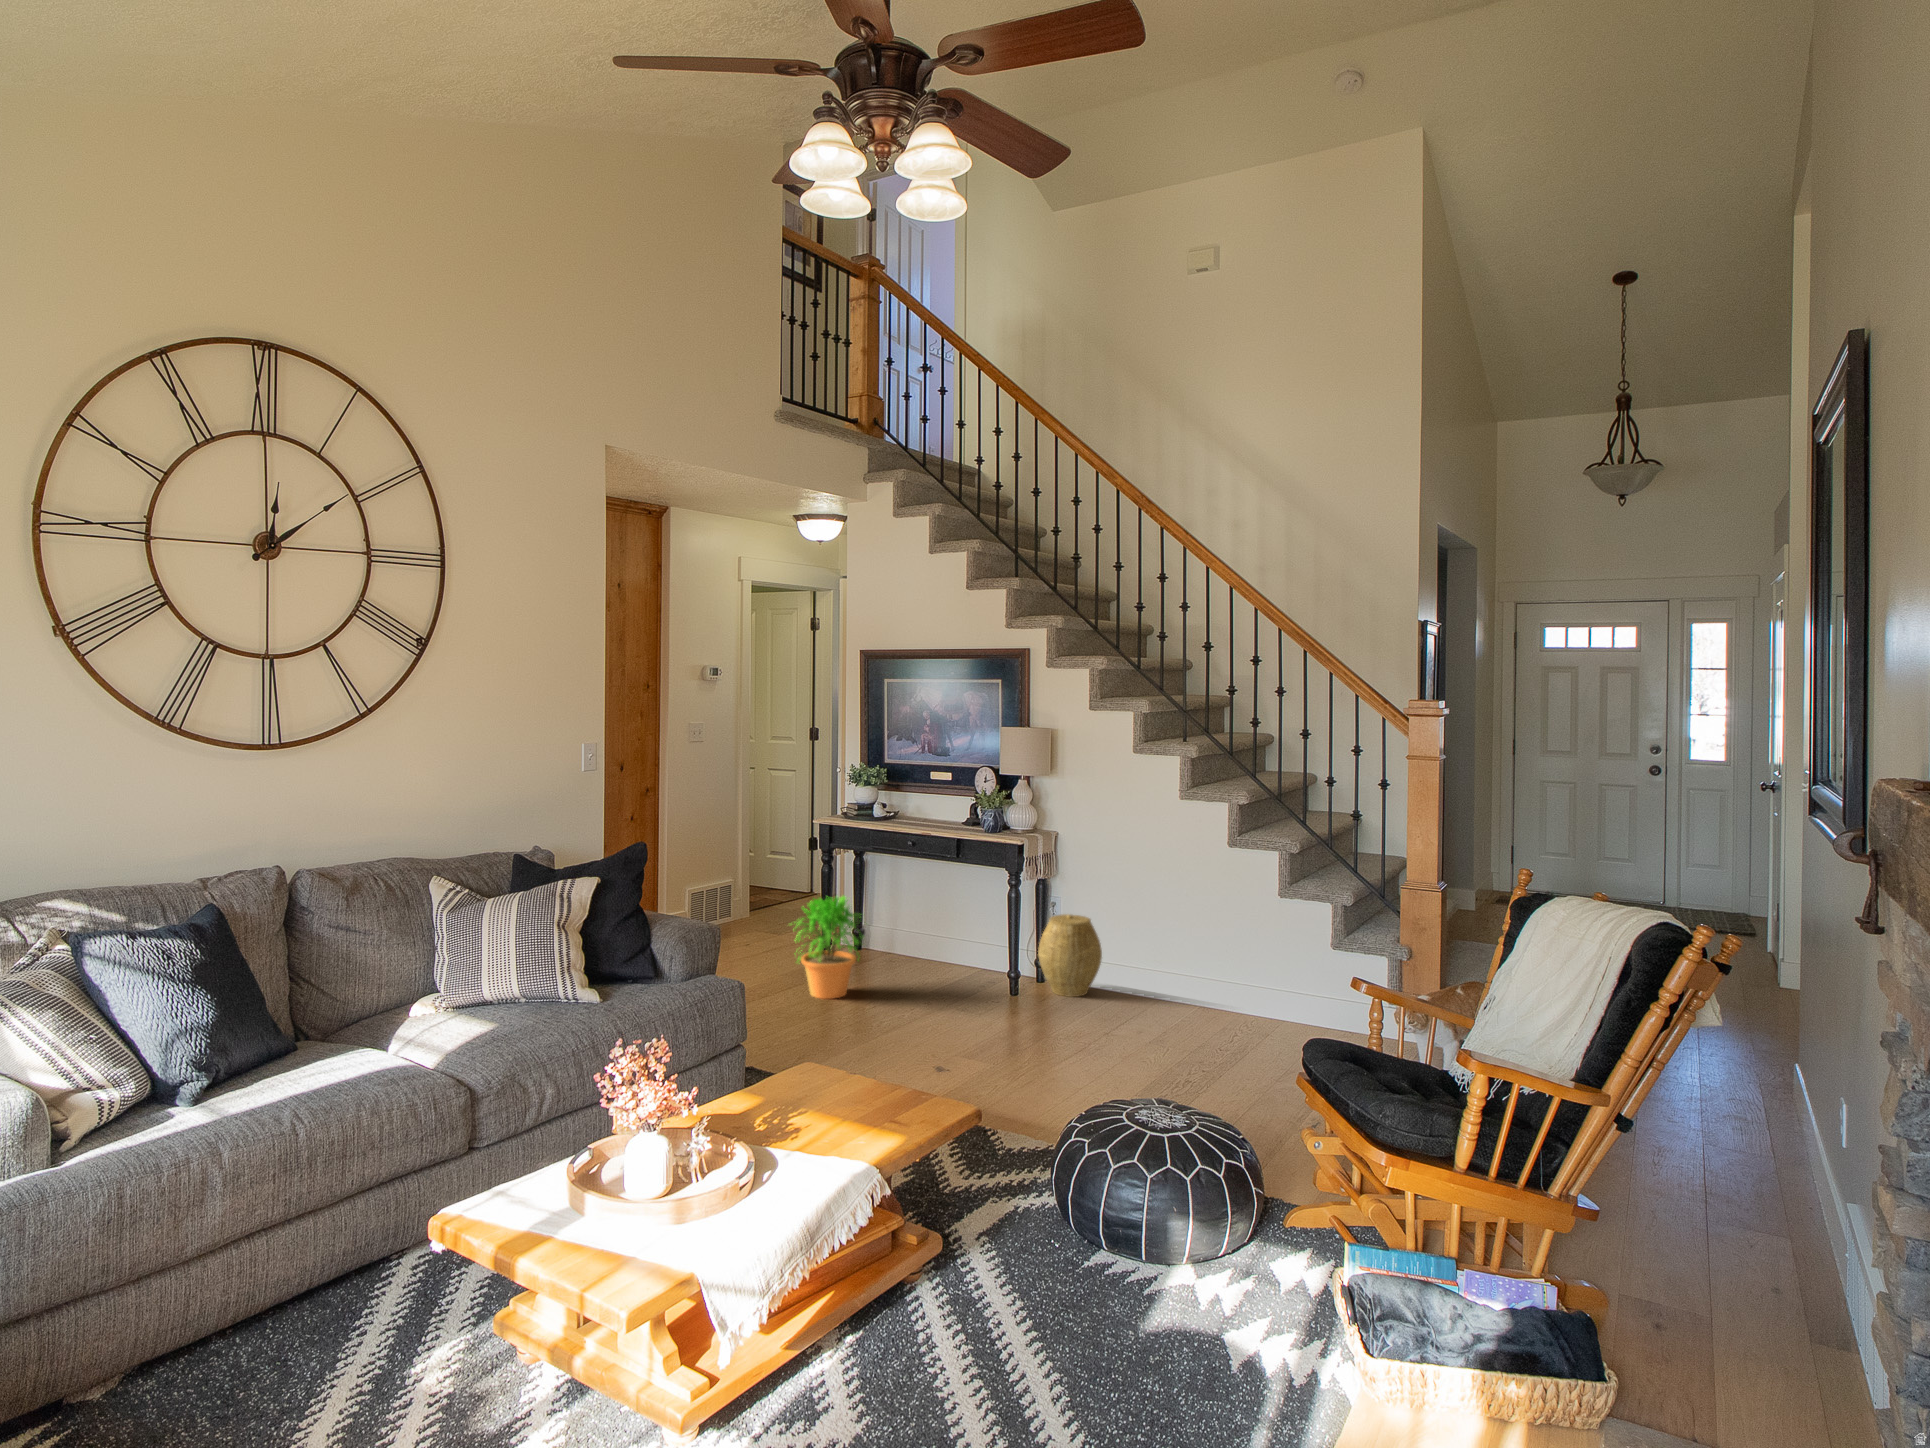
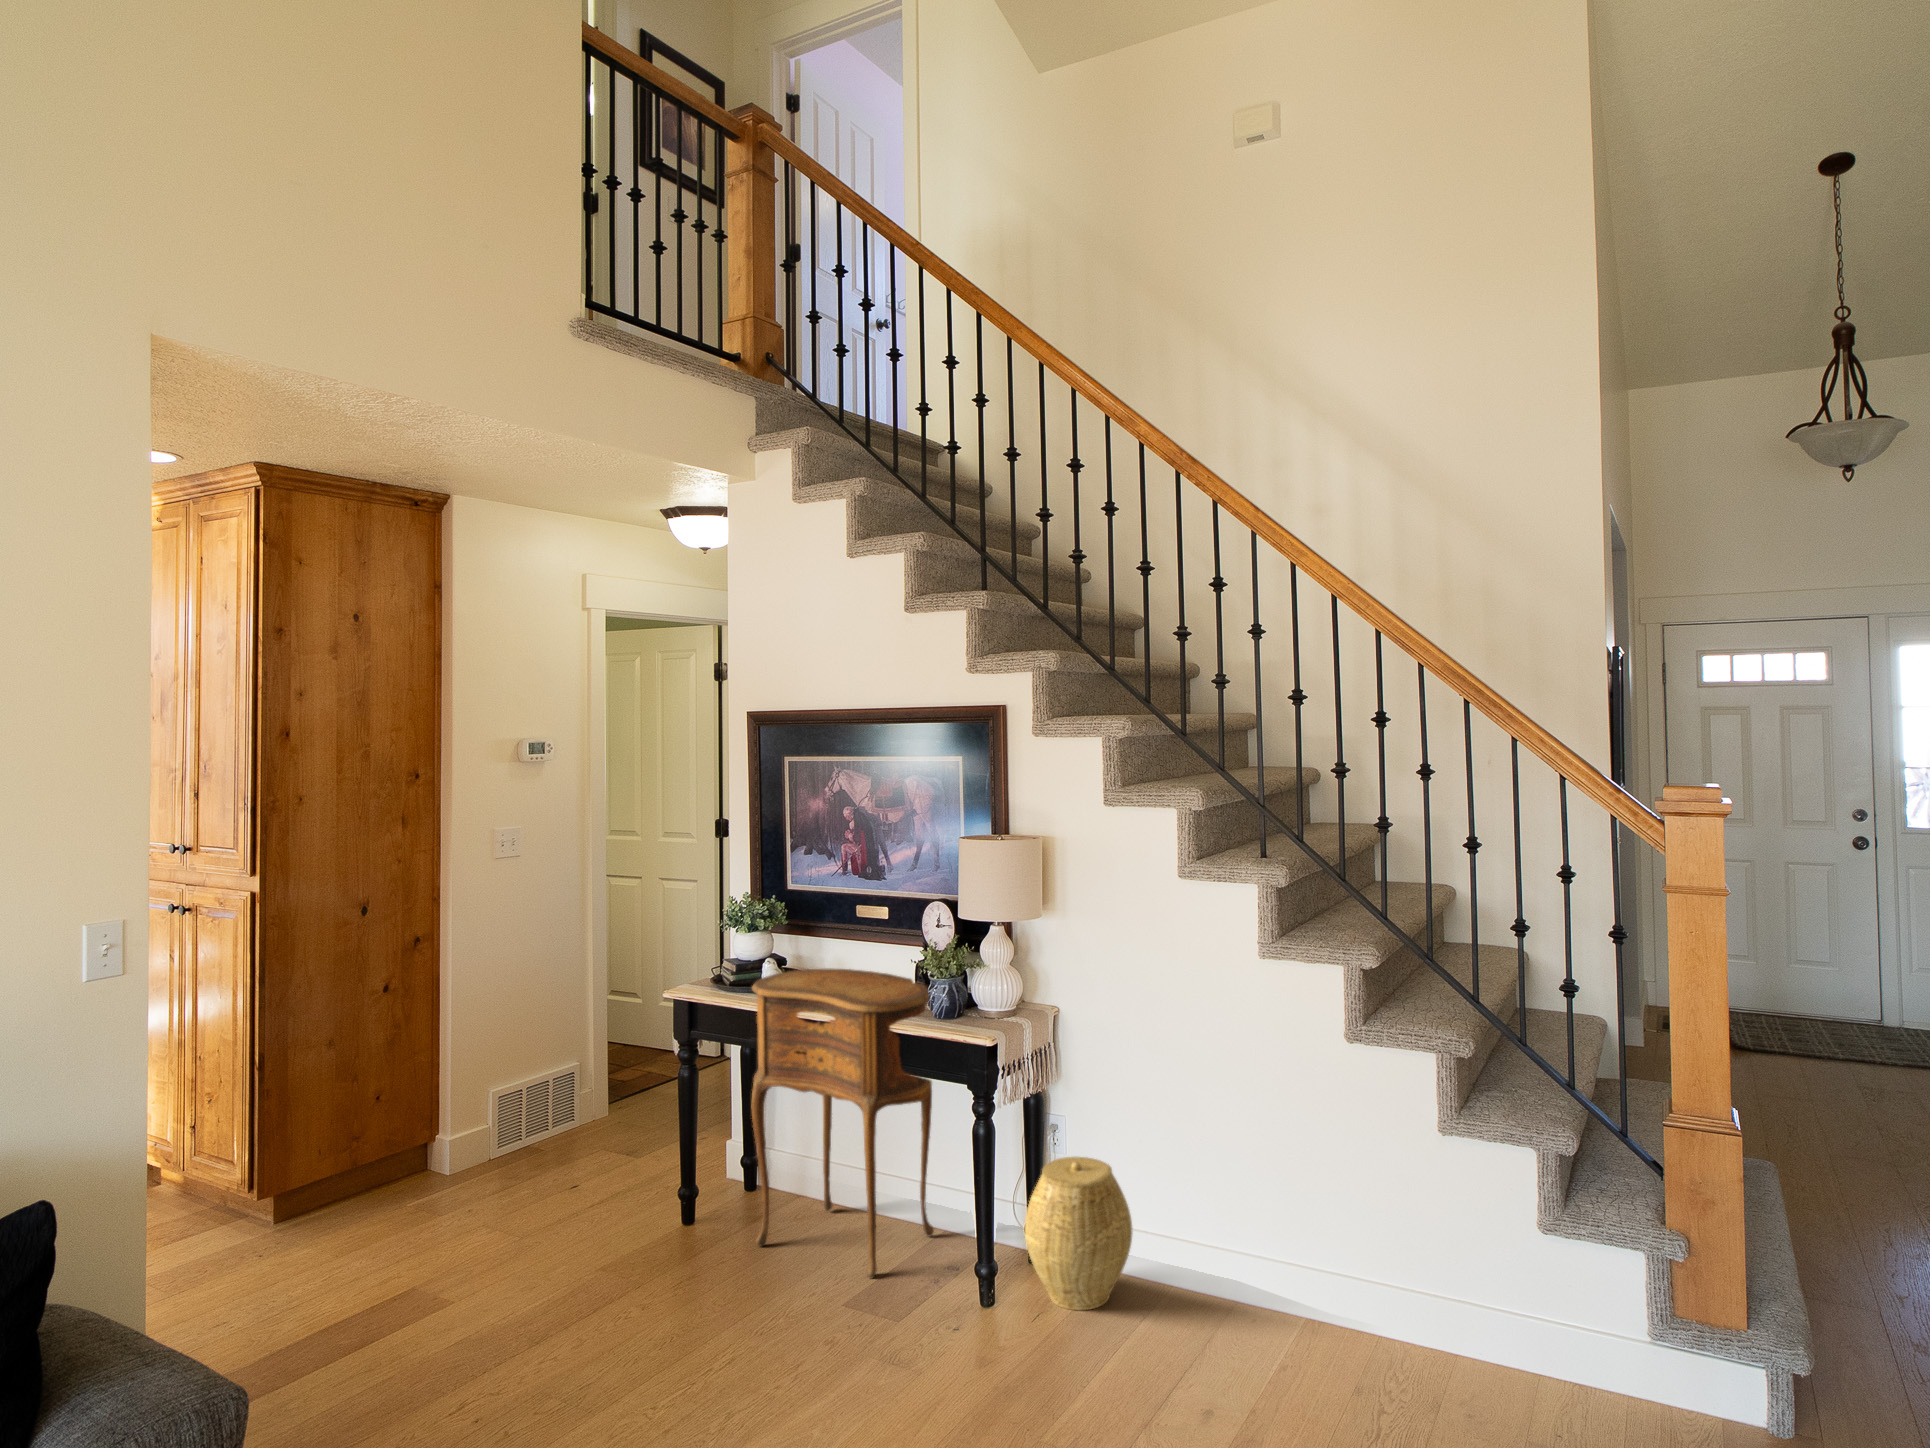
side table: none [872,809,983,983] -> present [751,969,934,1278]
potted plant: present [795,896,864,999] -> none [574,1150,726,1348]

